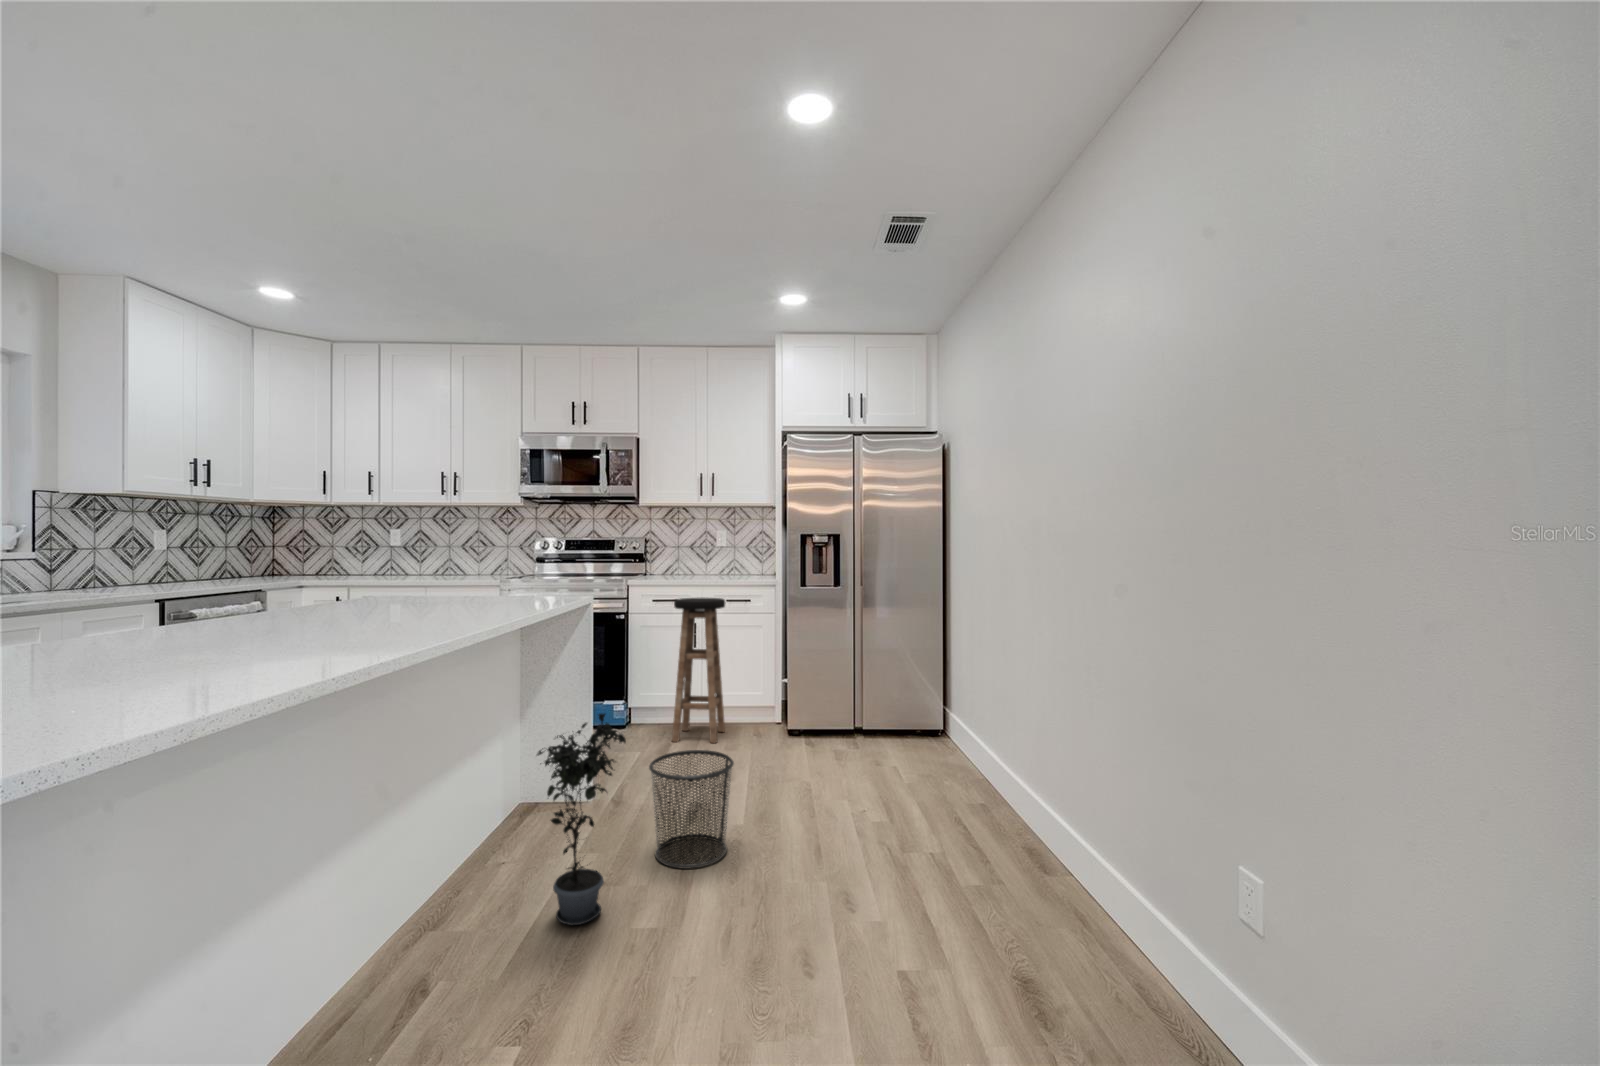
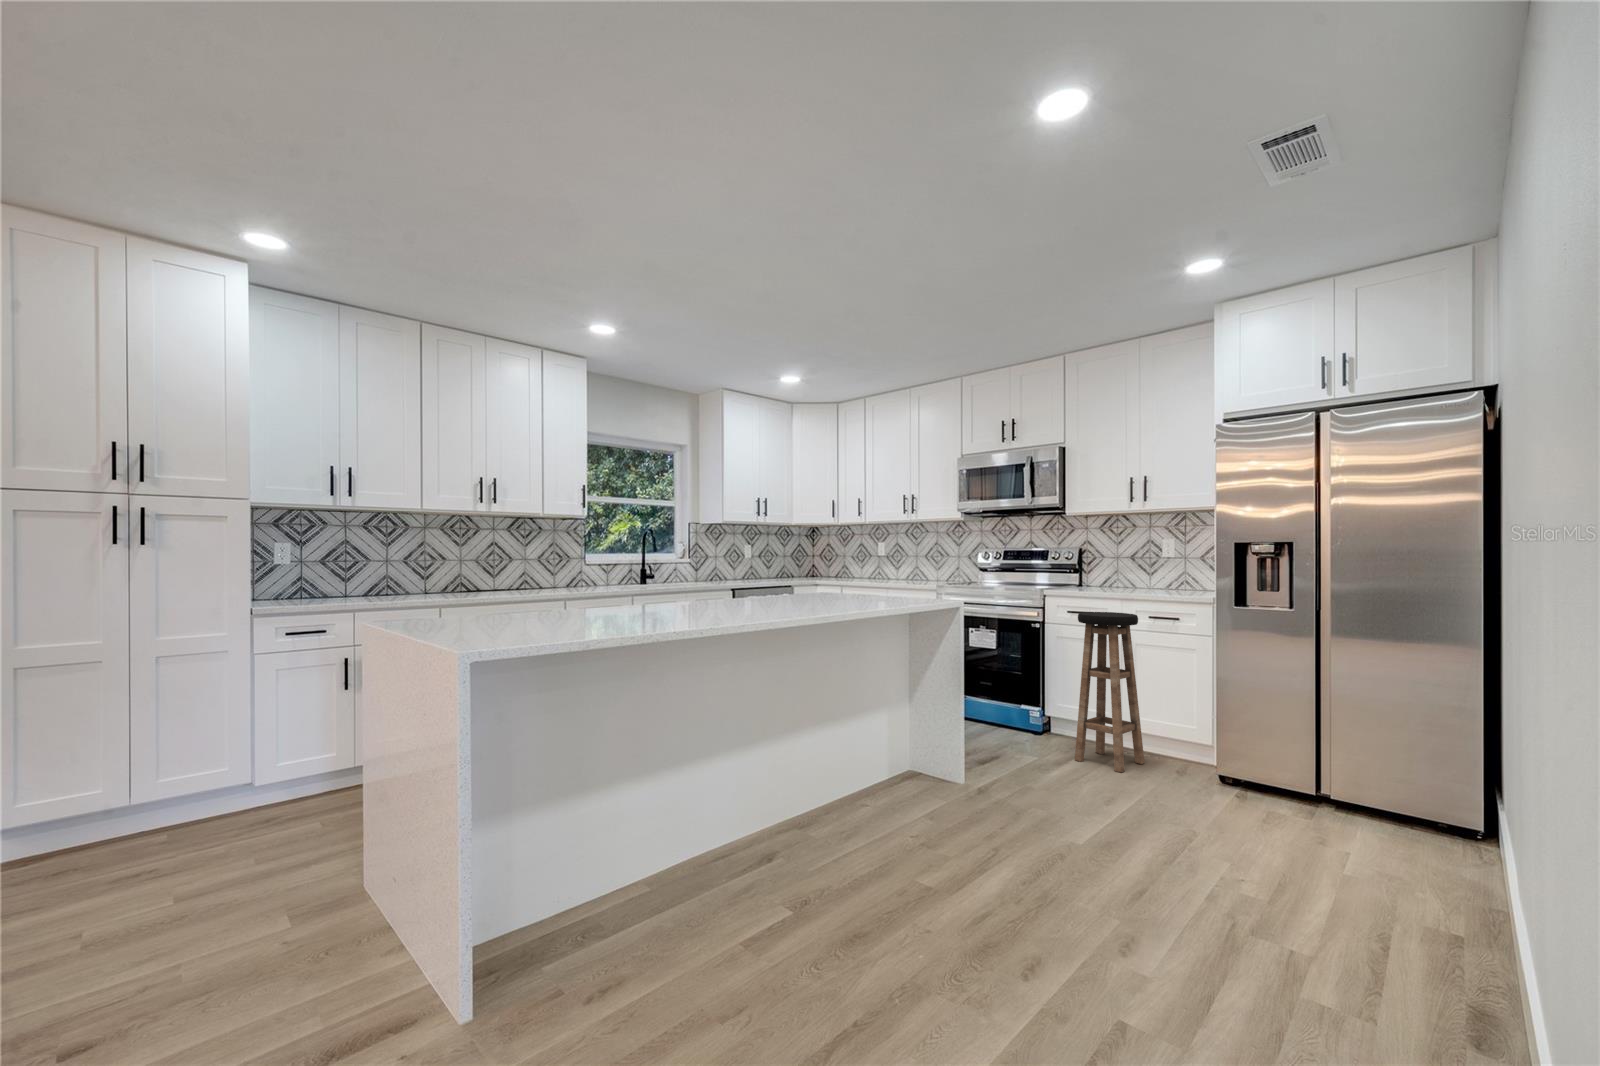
potted plant: present [537,713,626,925] -> none [813,701,898,877]
waste bin: present [649,750,734,869] -> none [947,758,1033,876]

